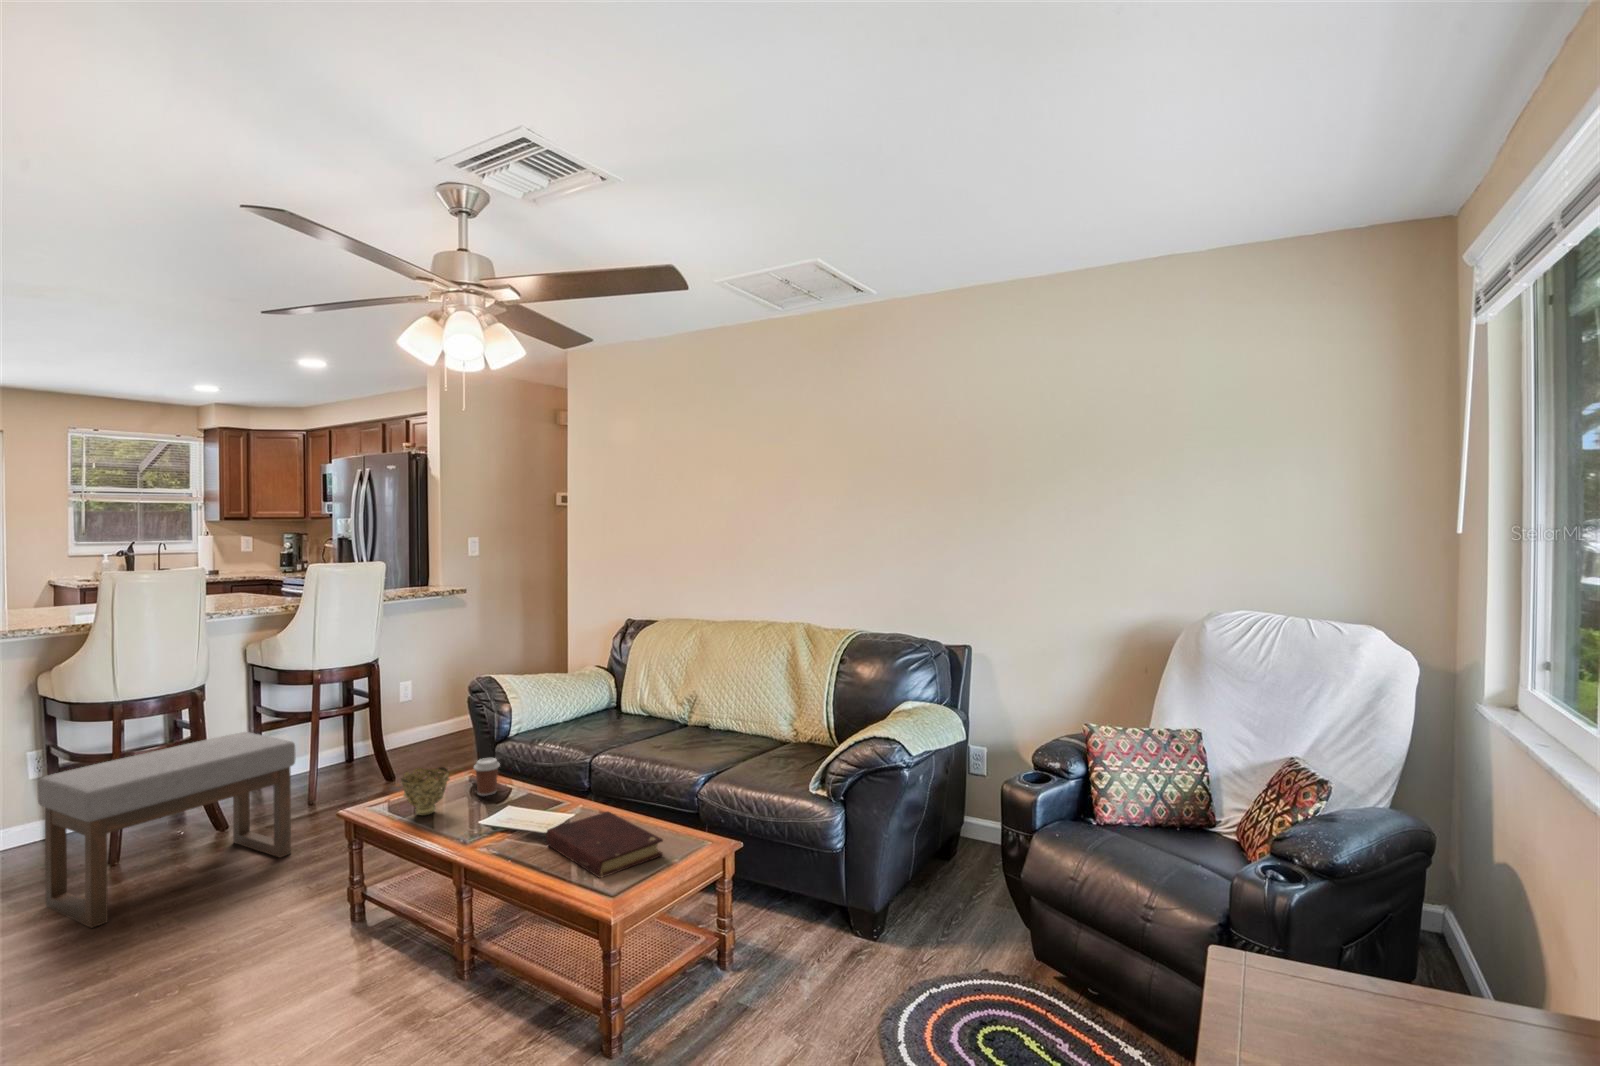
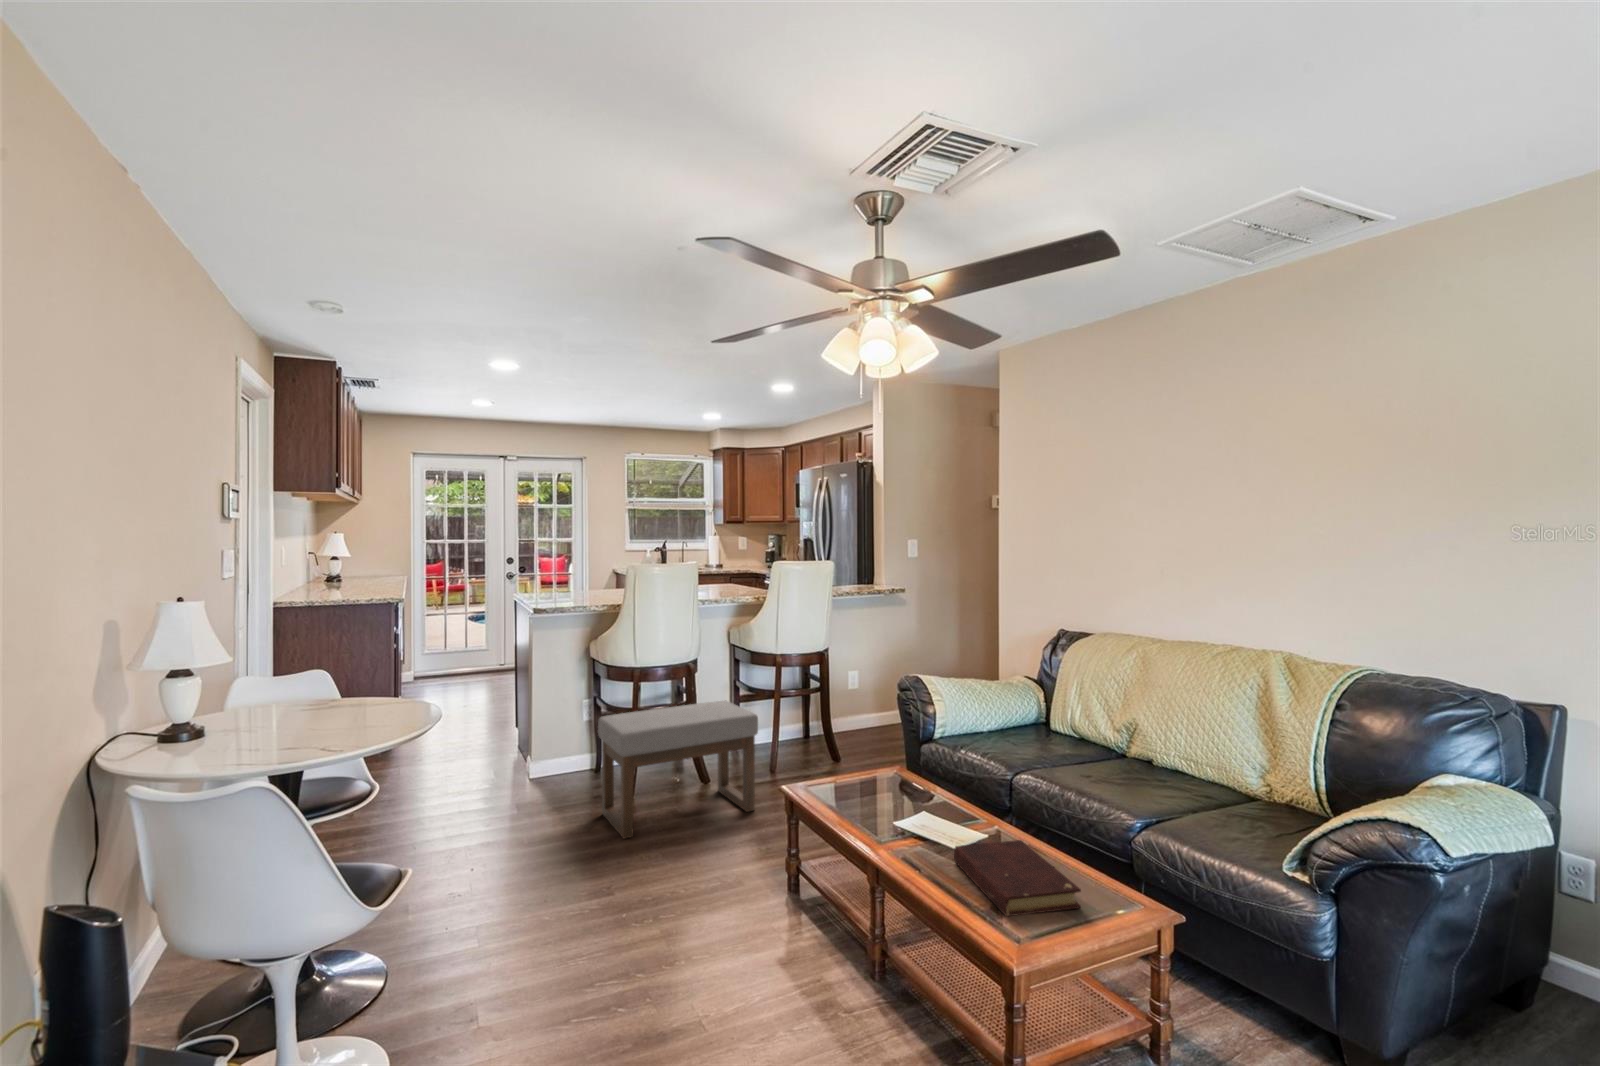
coffee cup: present [474,758,500,796] -> none [893,757,918,795]
decorative bowl: present [401,767,450,815] -> none [829,757,870,803]

